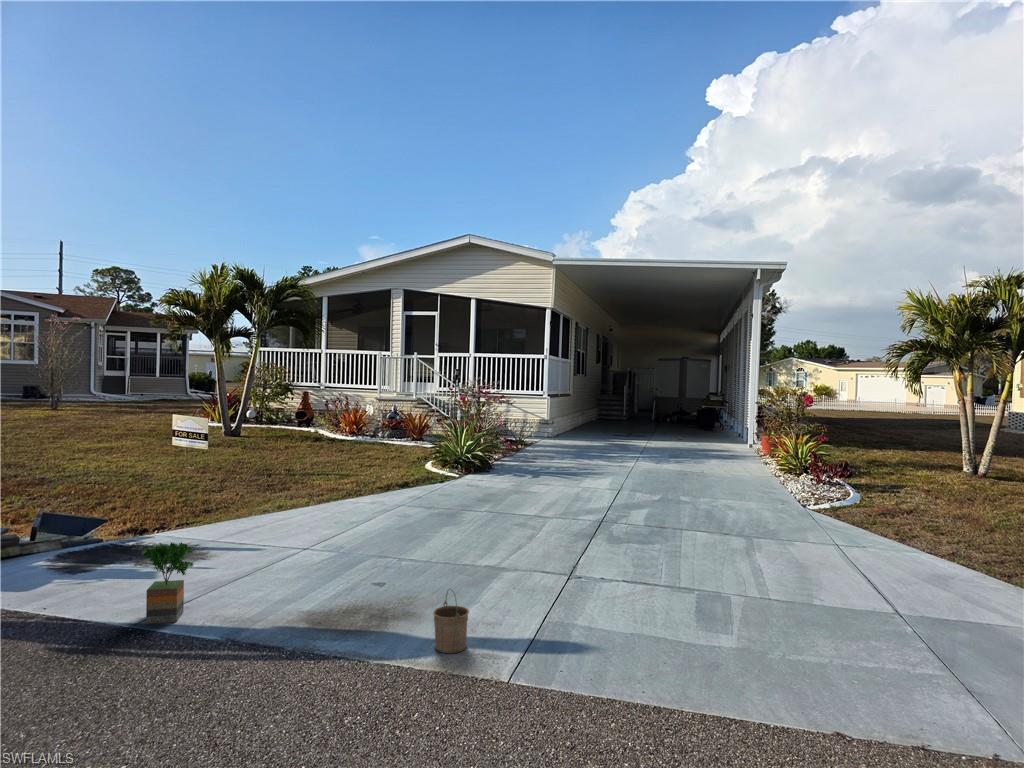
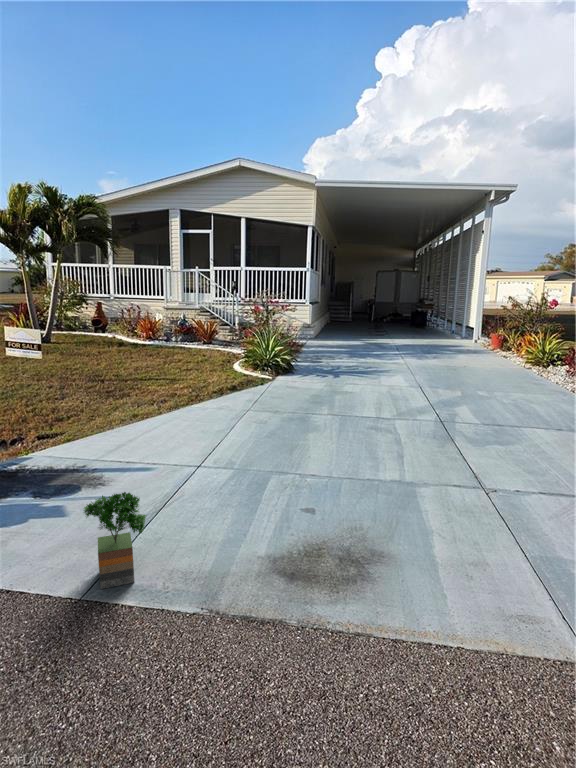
bucket: present [433,589,469,653] -> none [447,534,489,604]

